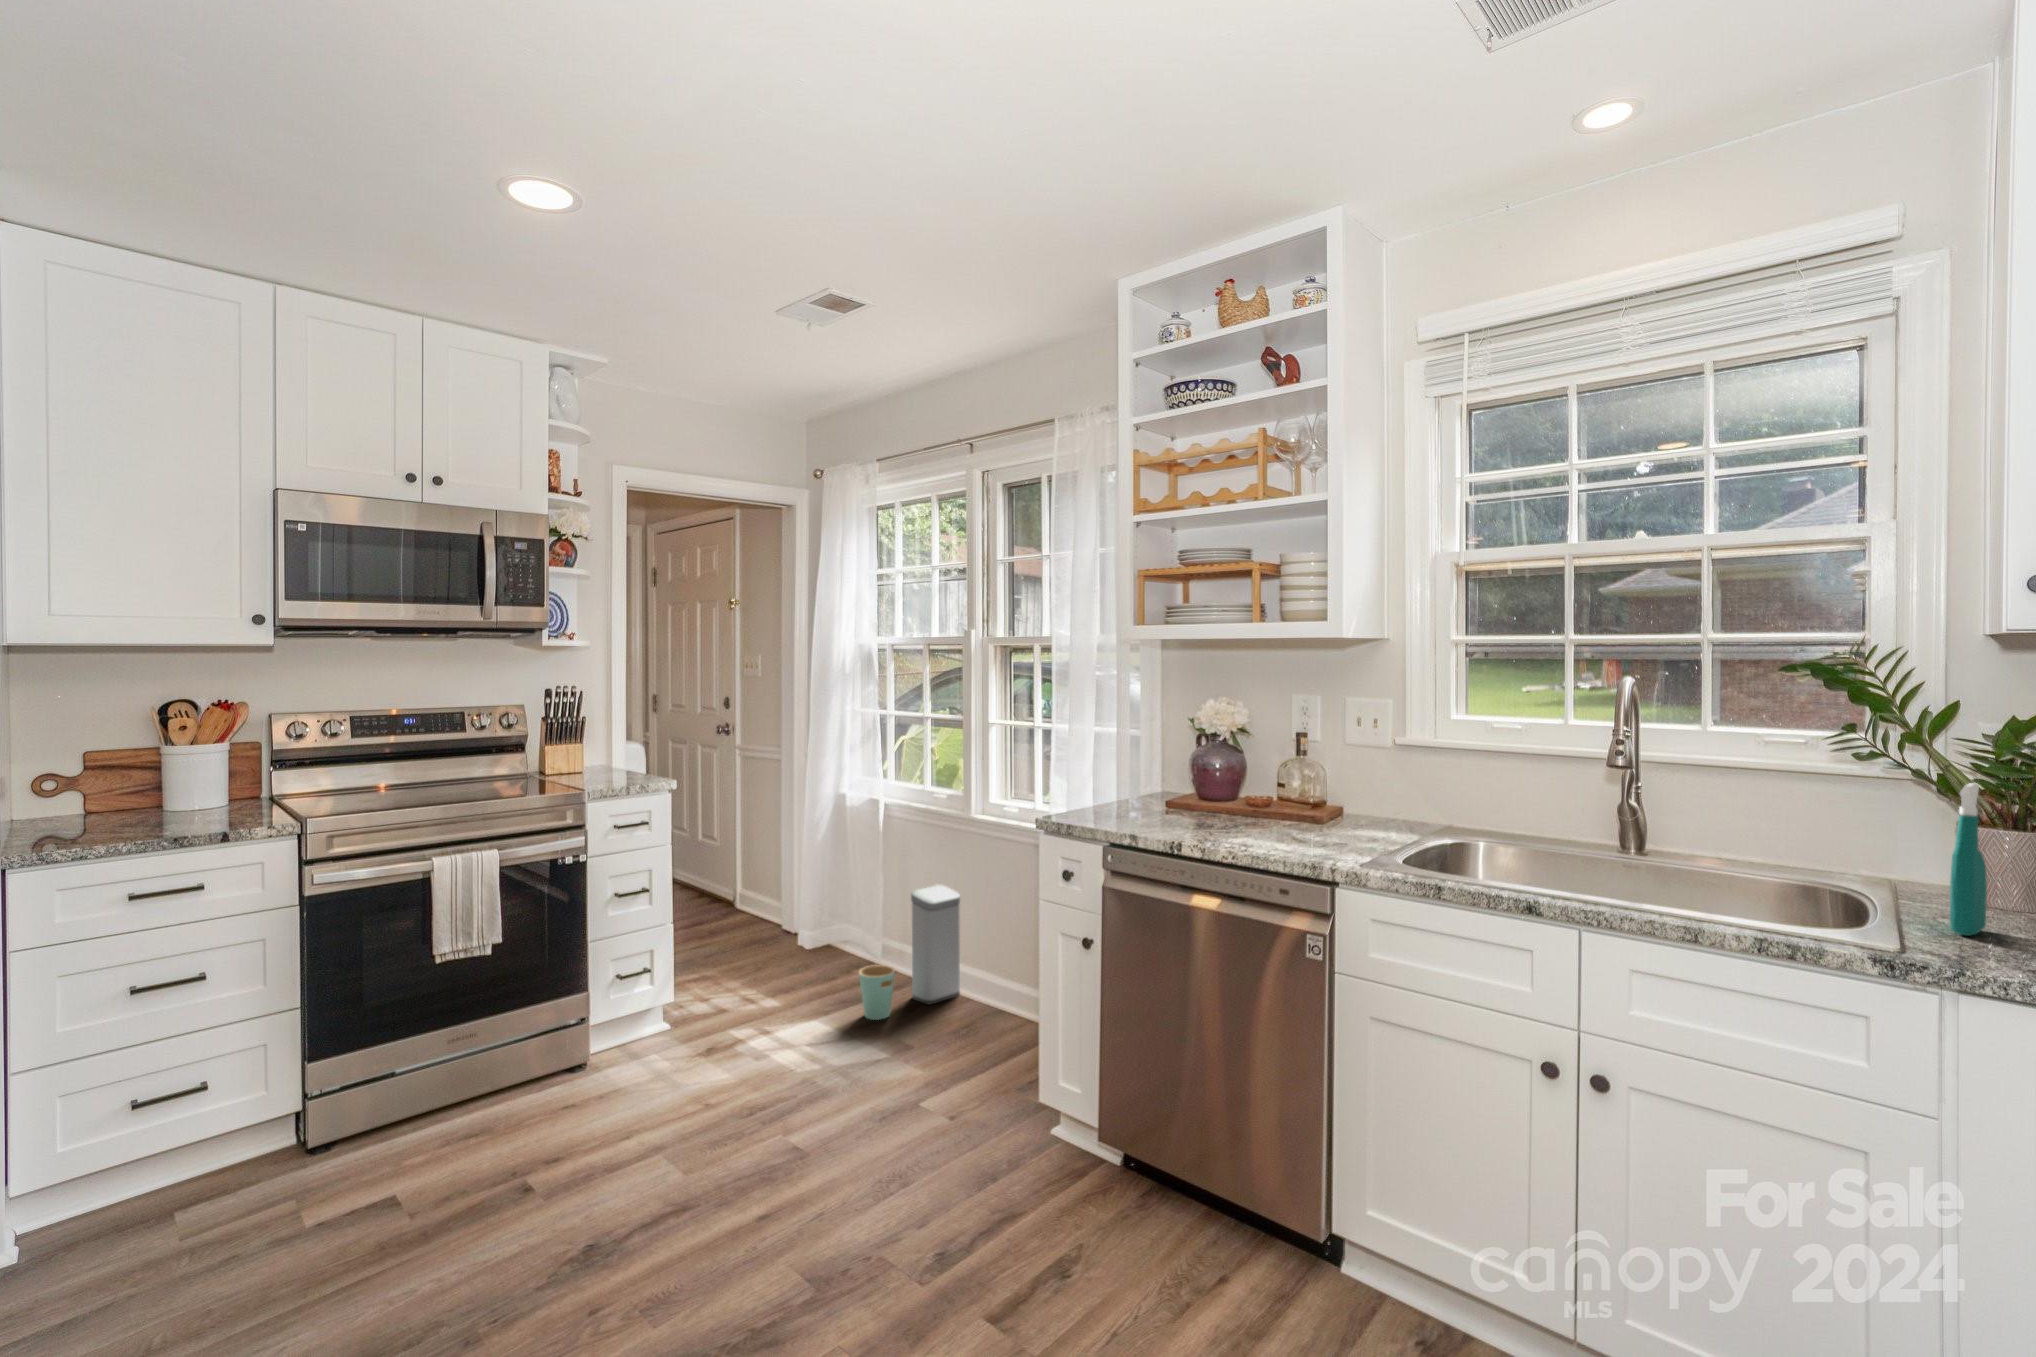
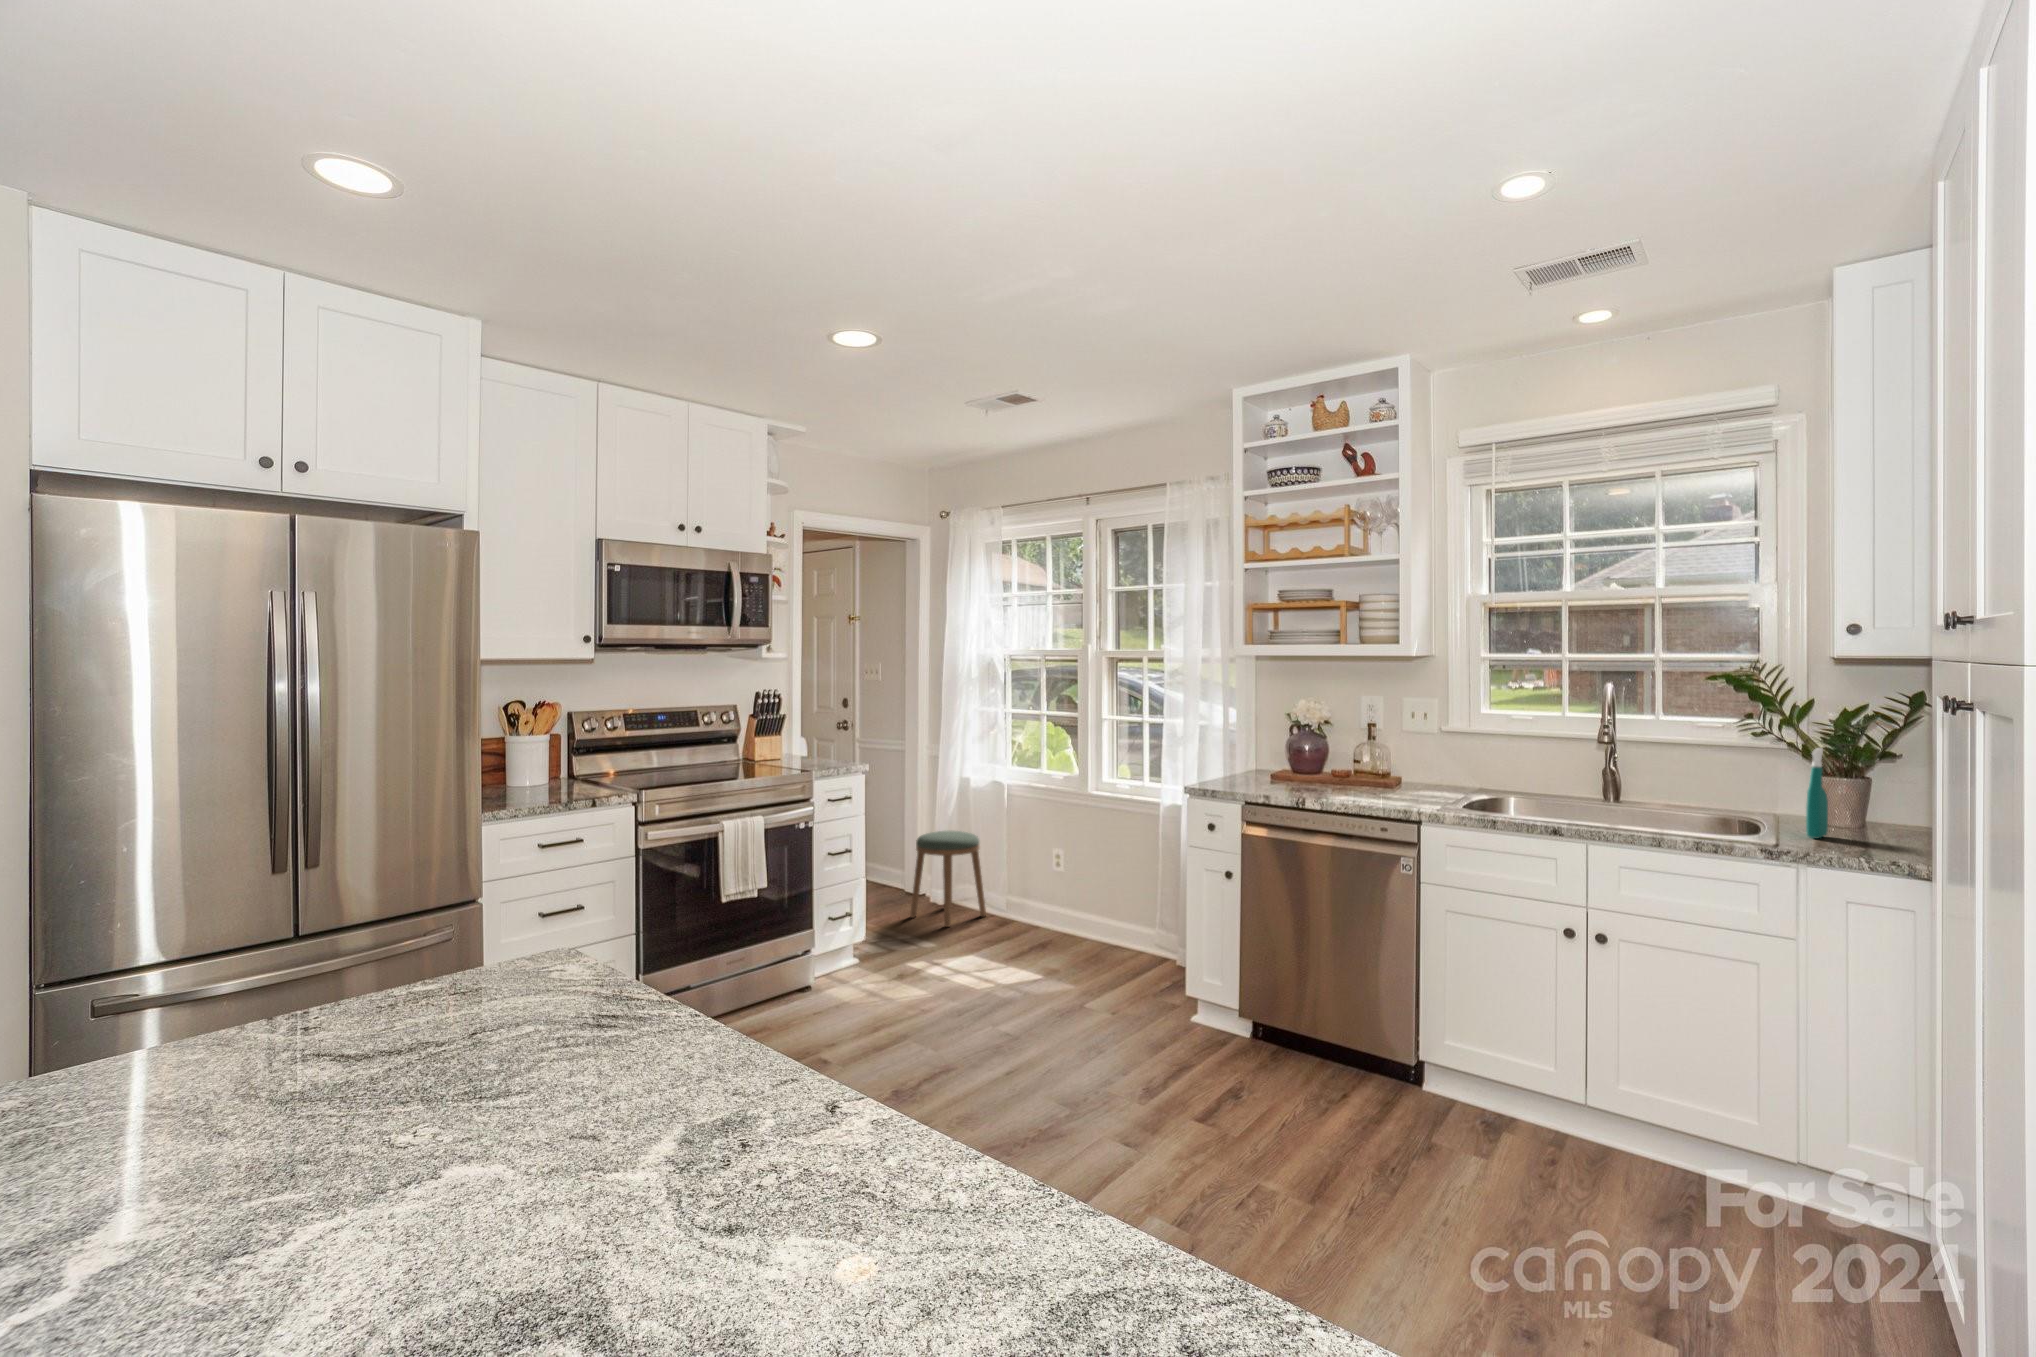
stool: none [774,856,867,977] -> present [910,831,986,927]
trash can: present [859,885,960,1020] -> none [1003,850,1076,955]

